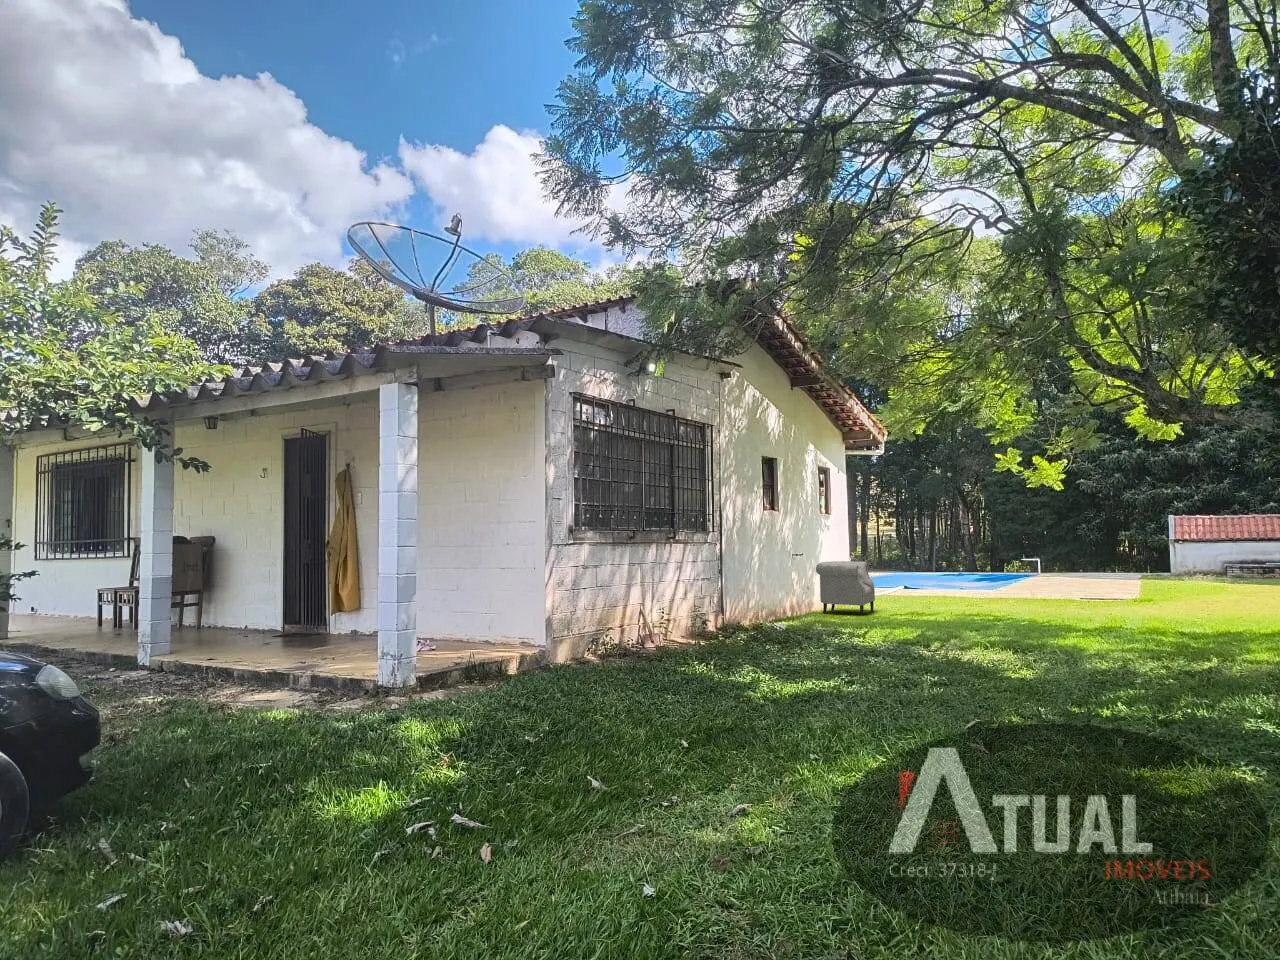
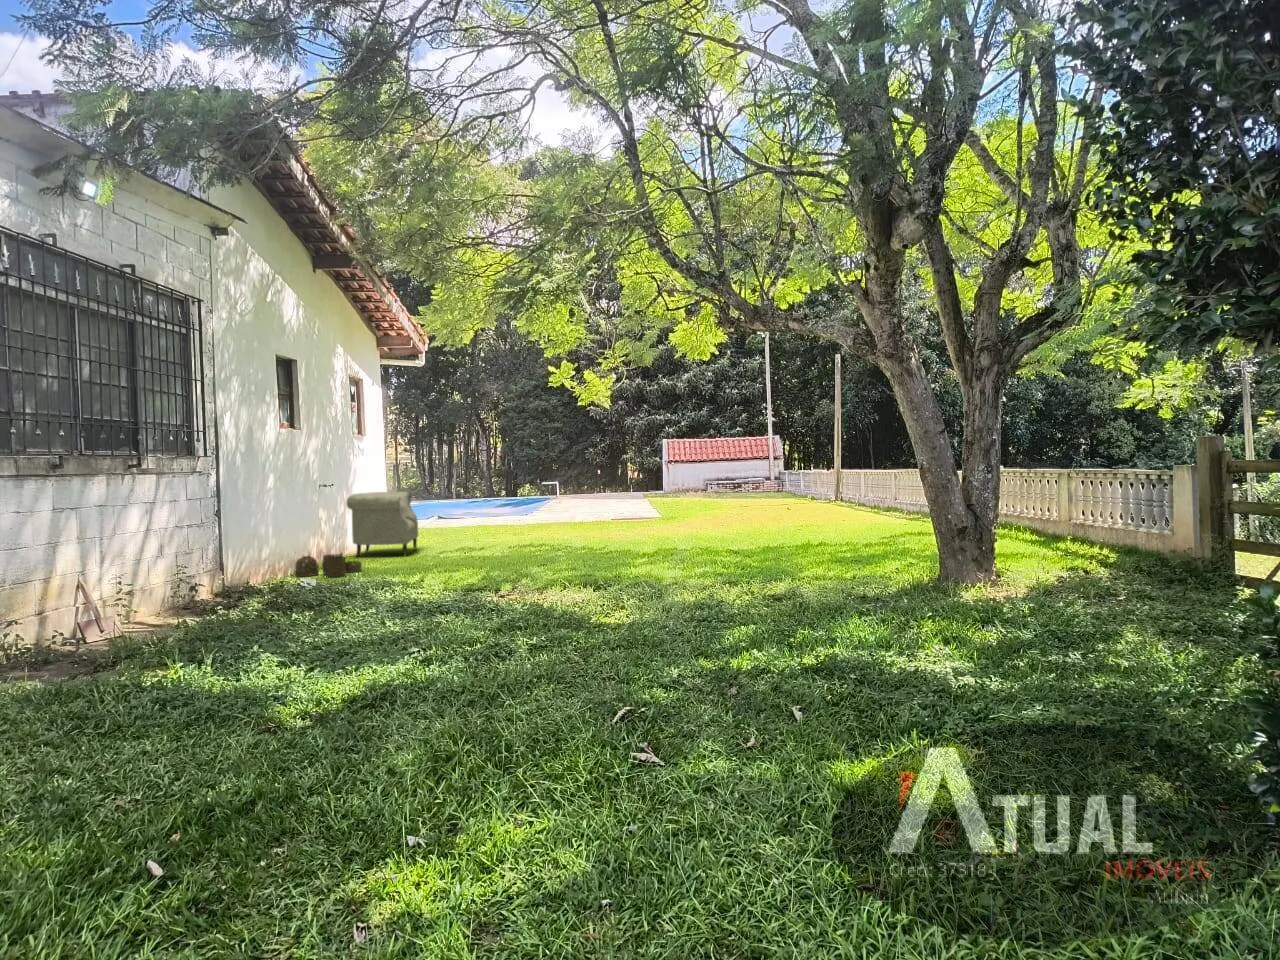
woven basket: none [774,606,824,627] -> present [295,553,362,577]

